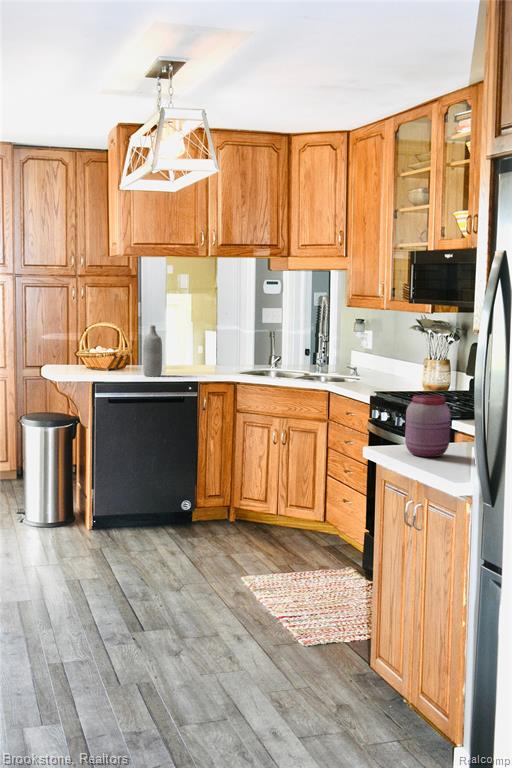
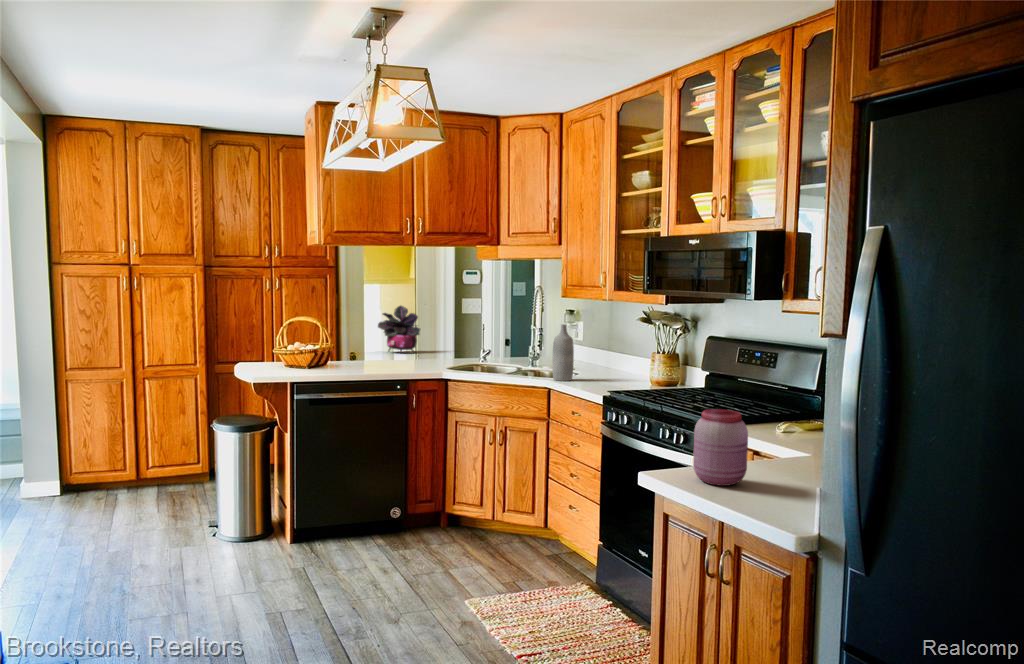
potted plant: none [178,315,219,362] -> present [378,306,420,353]
bottle: present [143,325,162,377] -> present [552,324,574,381]

